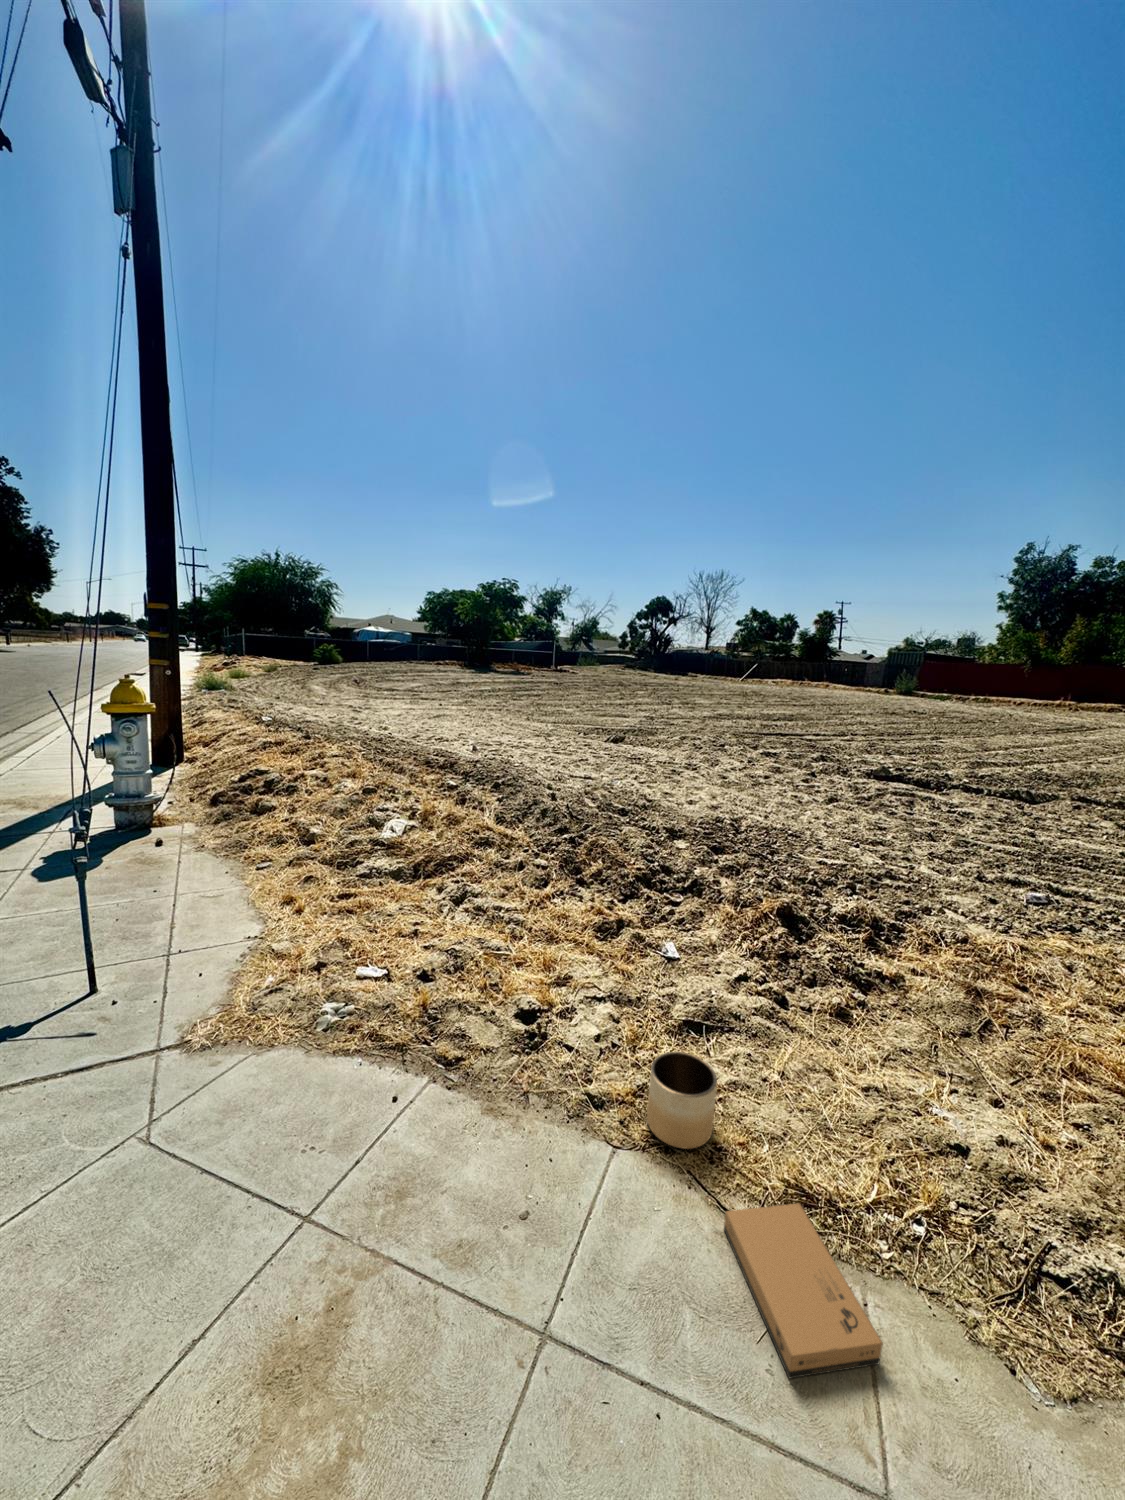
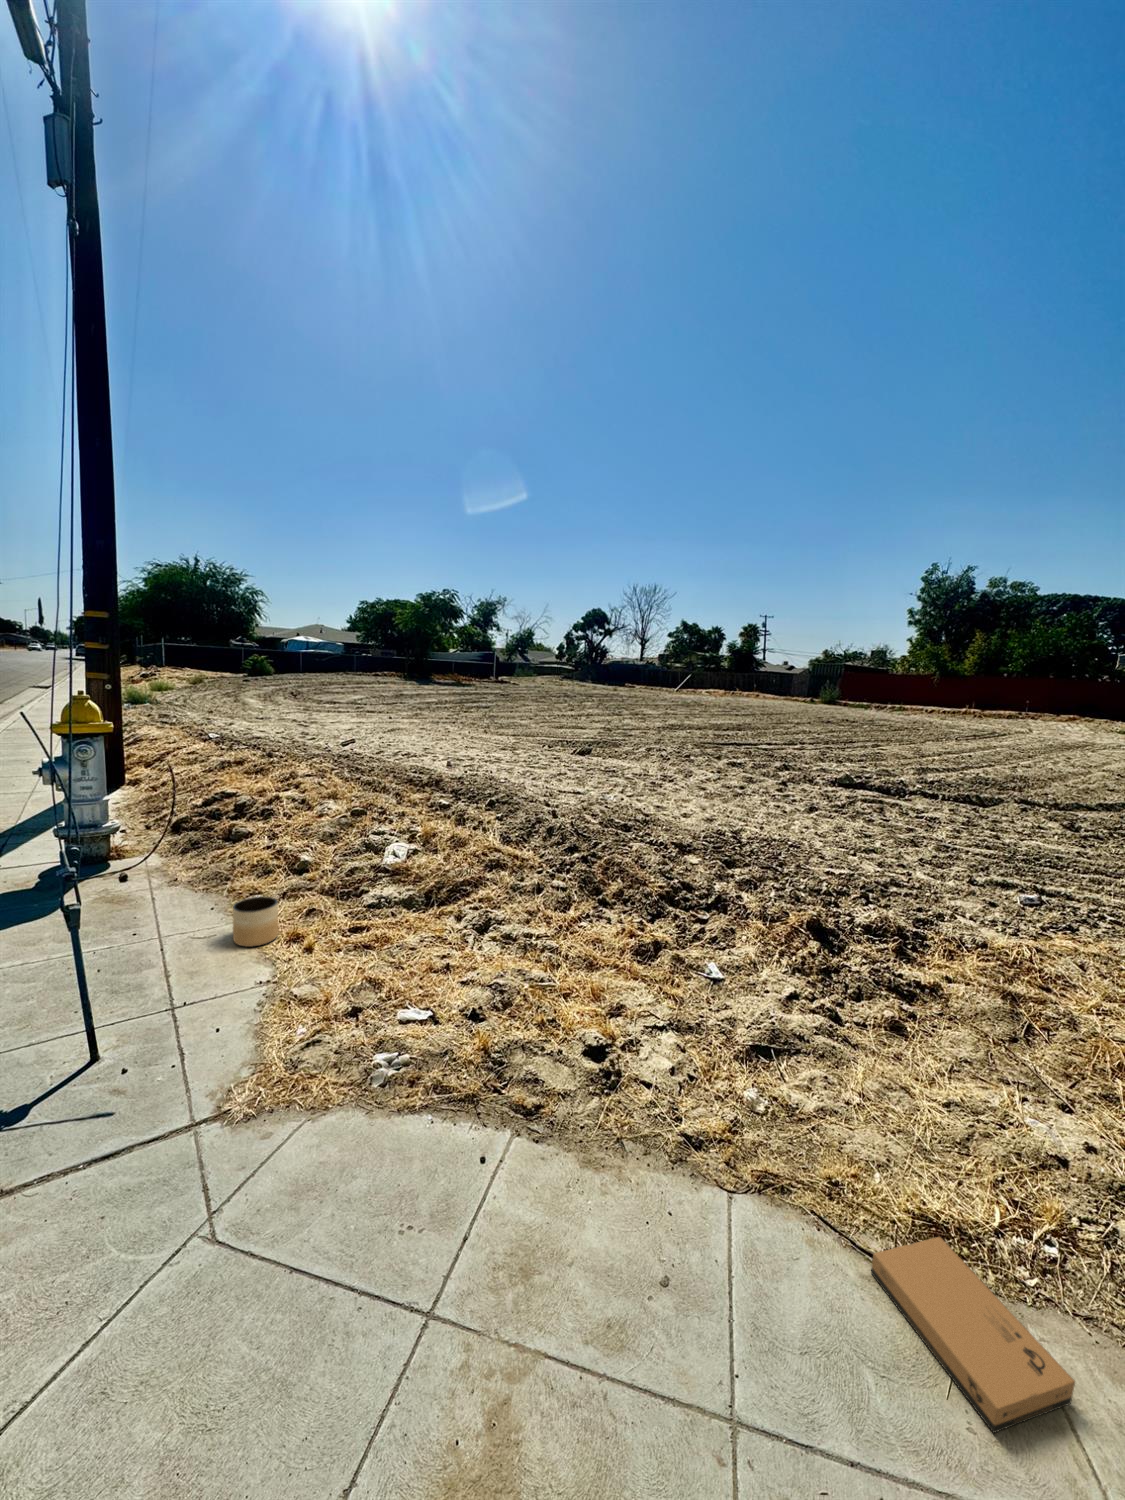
planter: present [647,1052,717,1149] -> present [233,896,279,947]

